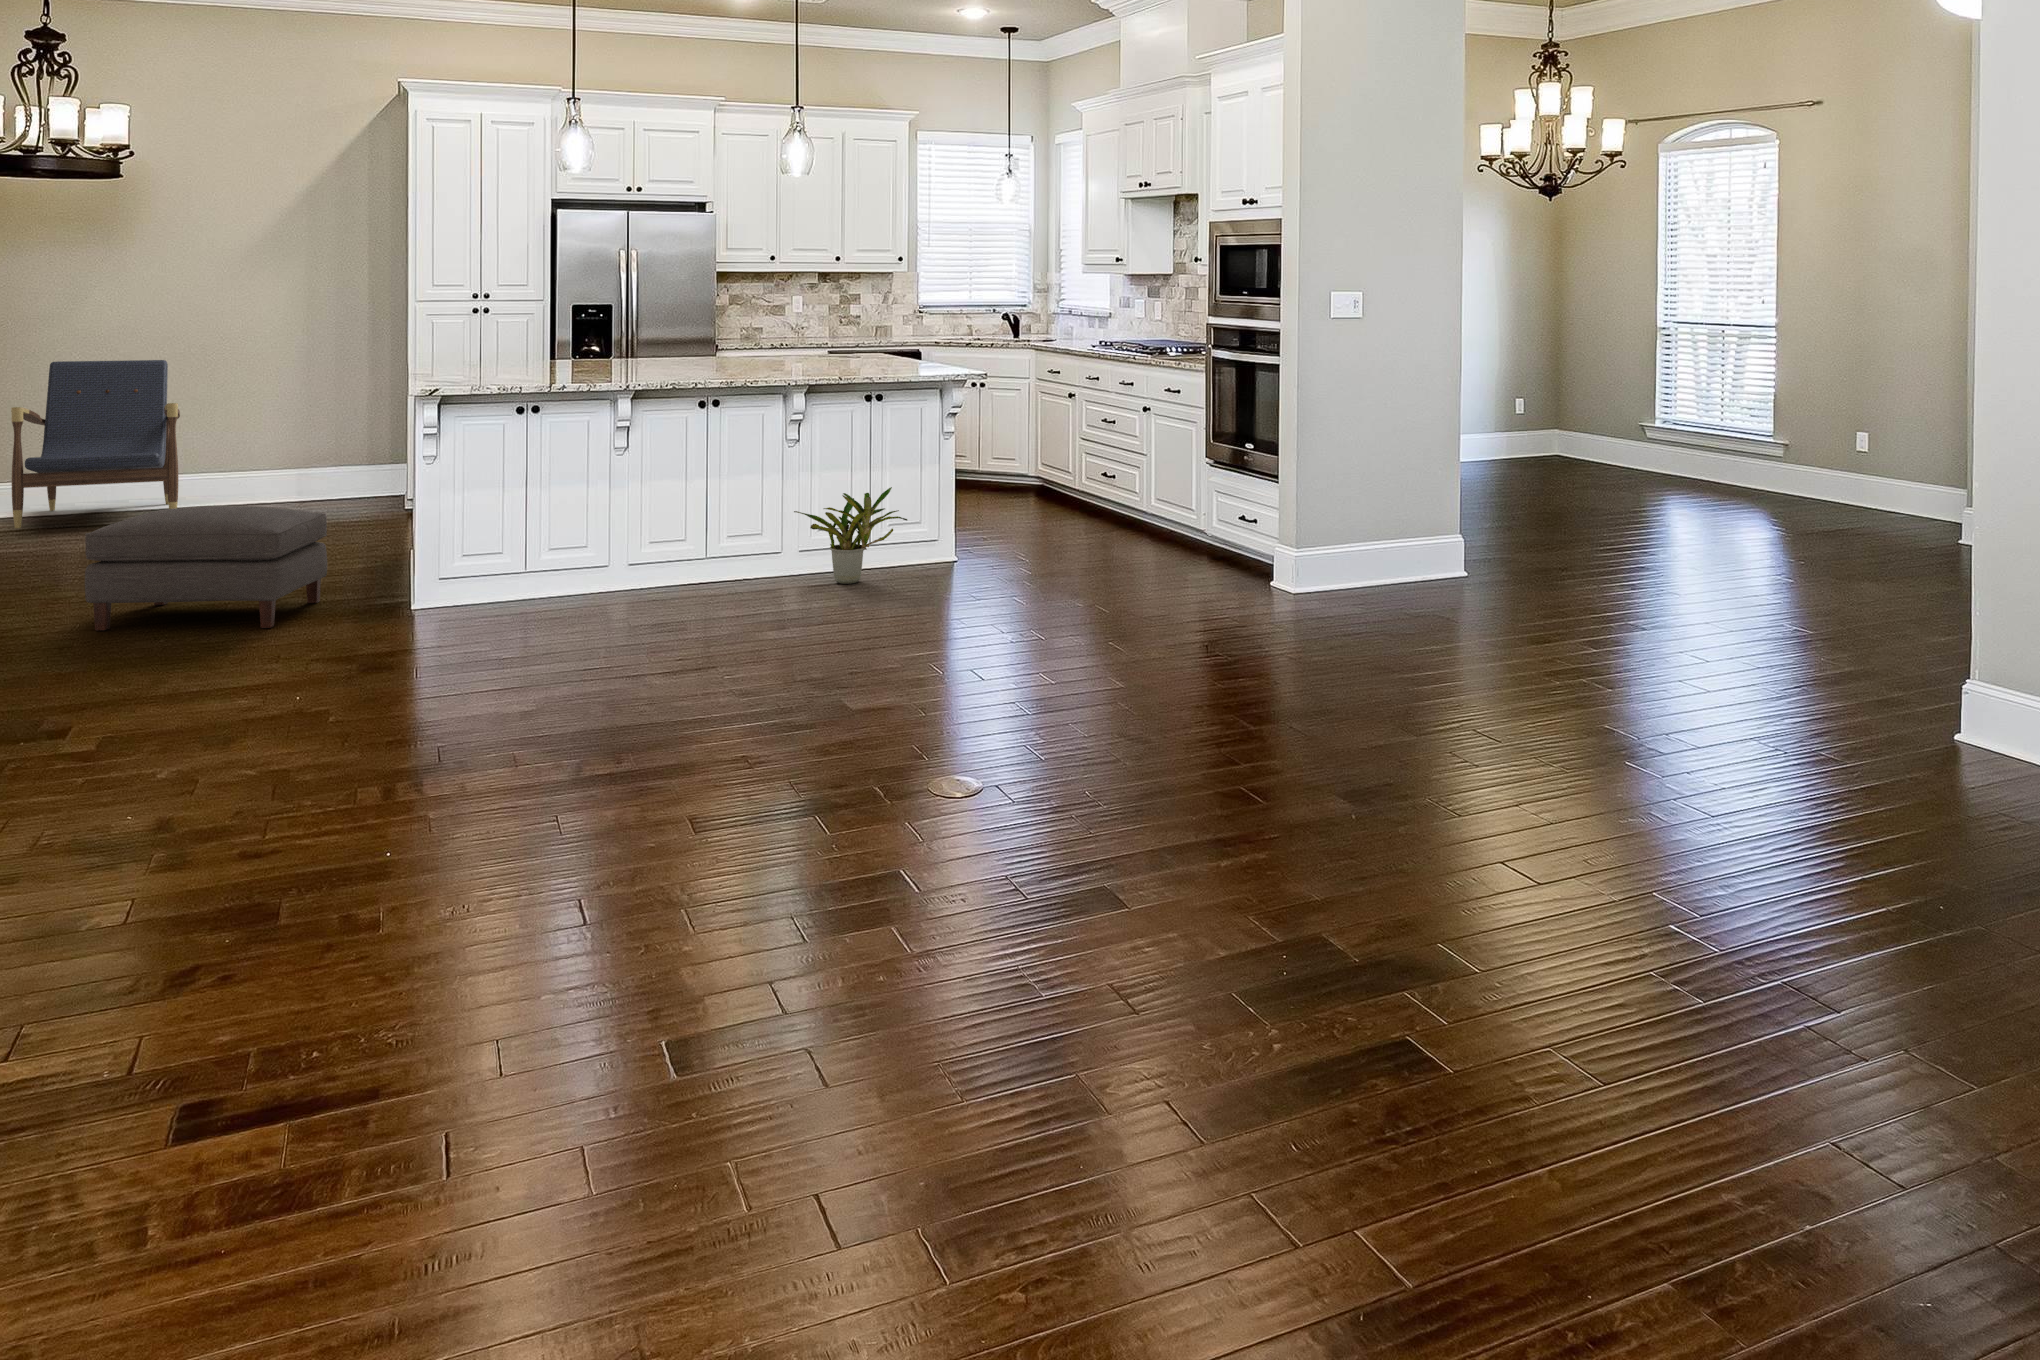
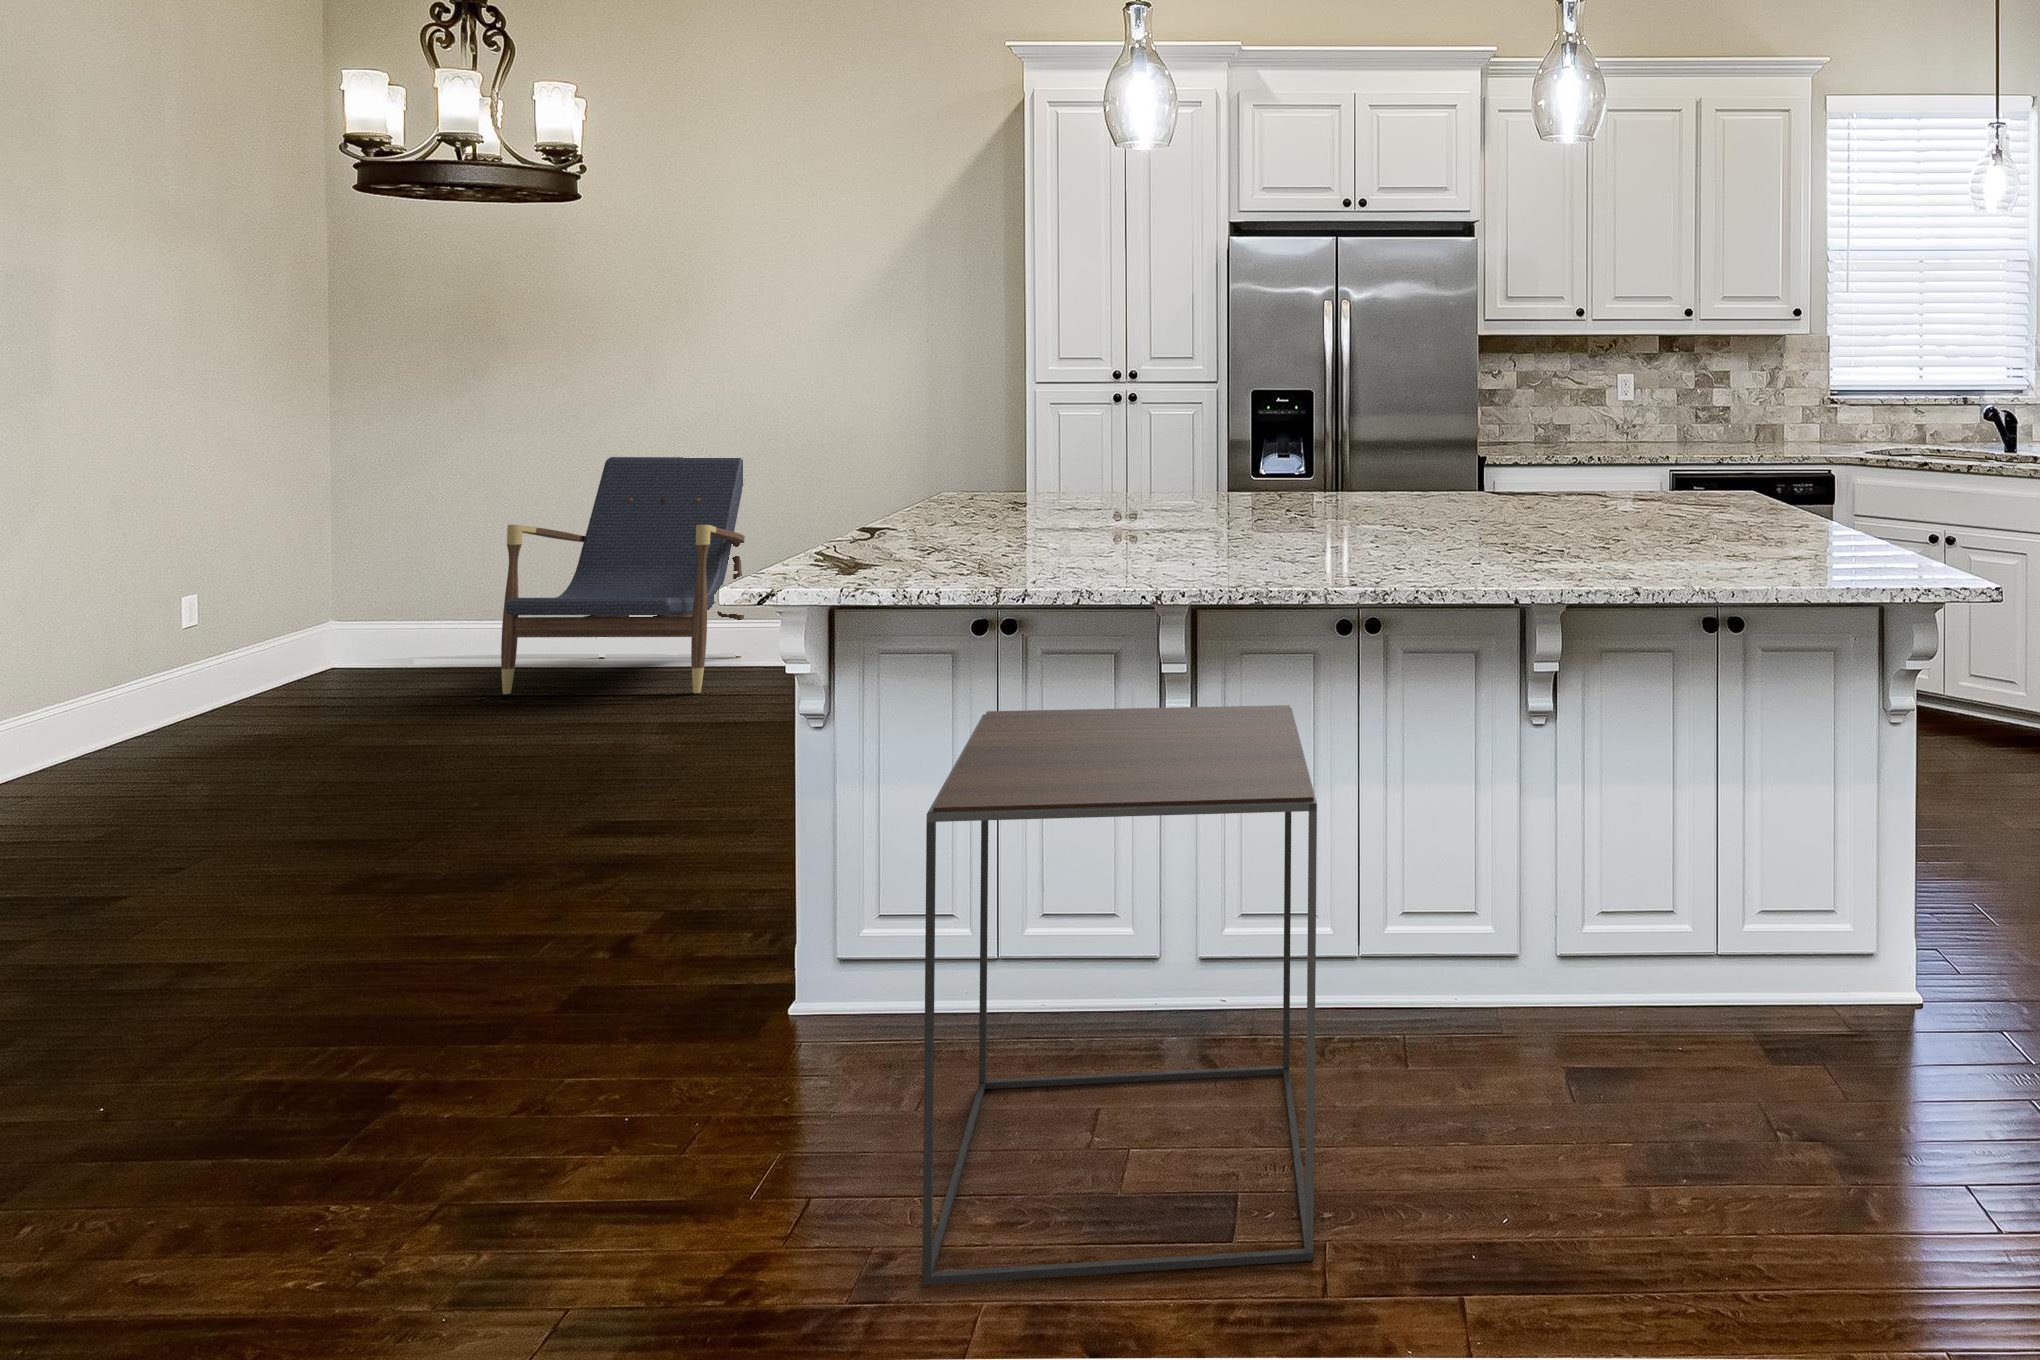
side table: none [579,431,755,629] -> present [922,705,1317,1285]
potted plant: present [794,487,907,584] -> none [1481,872,1764,1121]
ottoman: present [85,506,327,630] -> none [87,779,572,1097]

